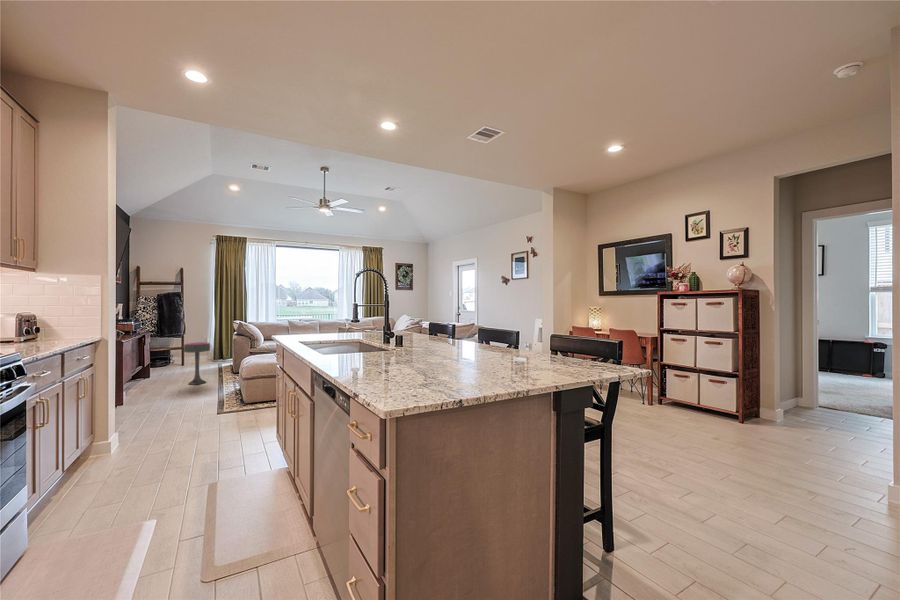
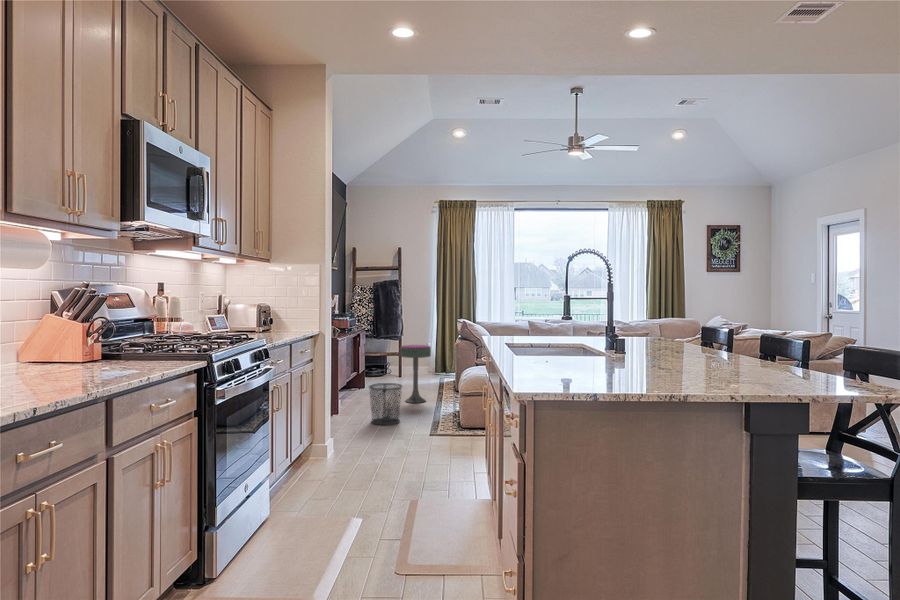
waste bin: none [156,373,186,405] -> present [369,383,402,425]

